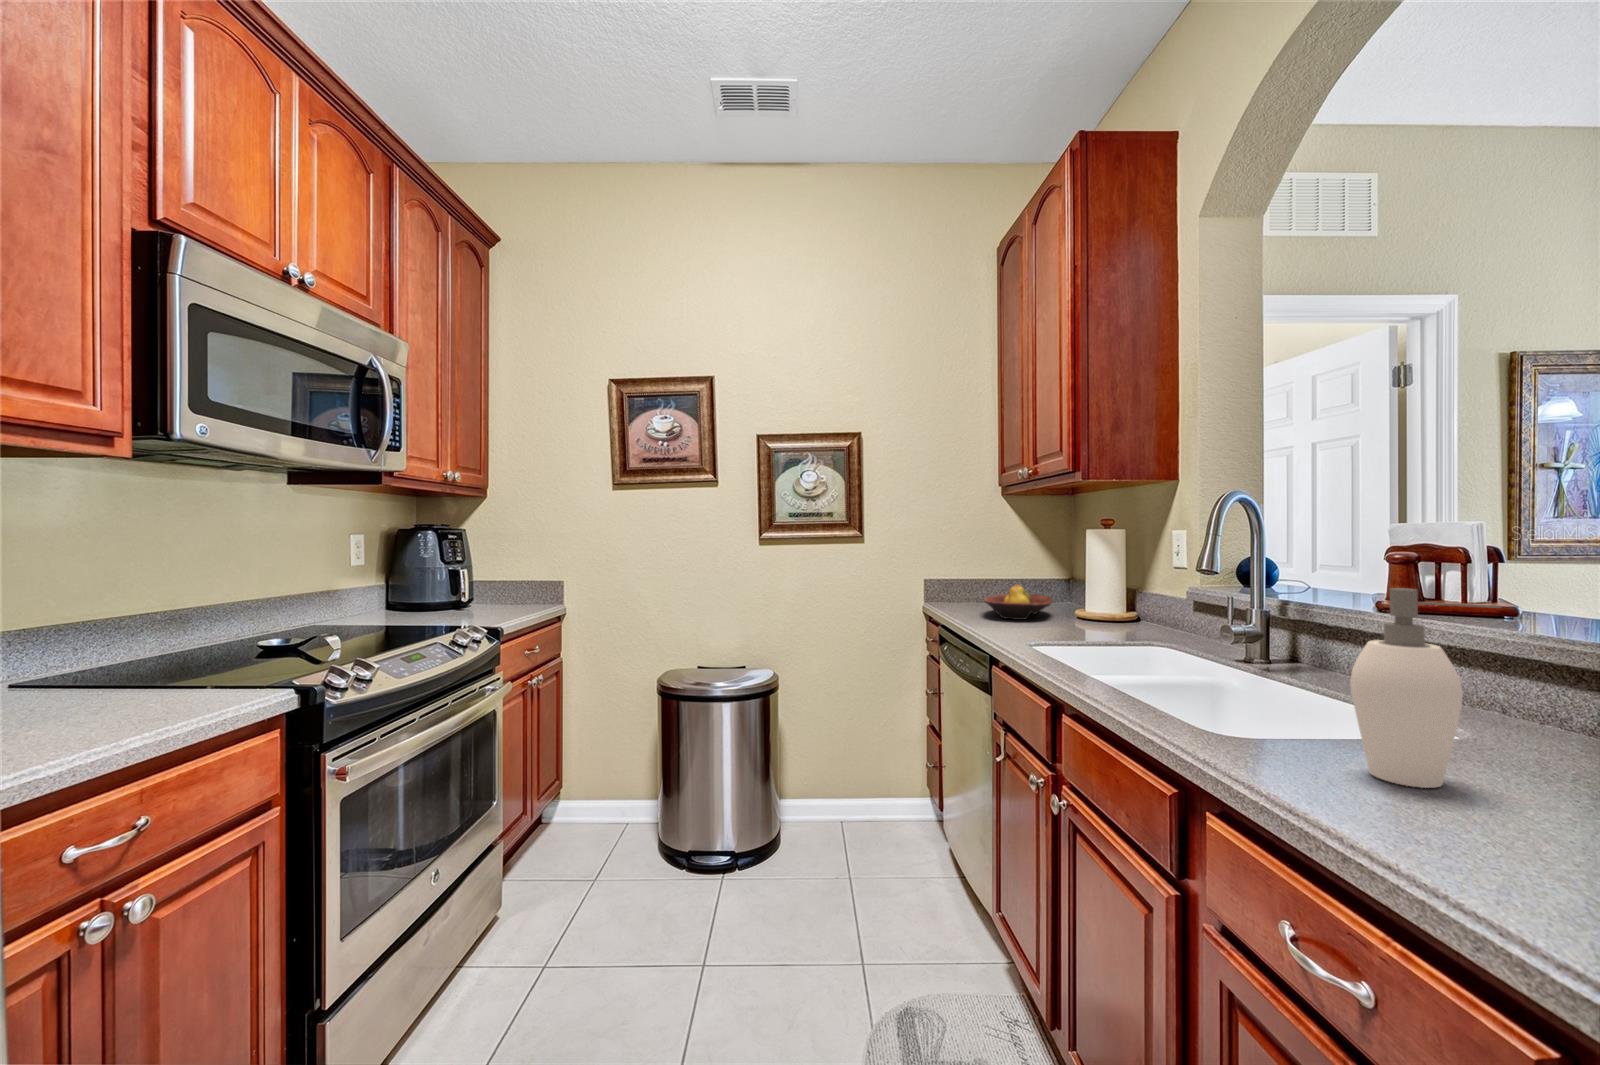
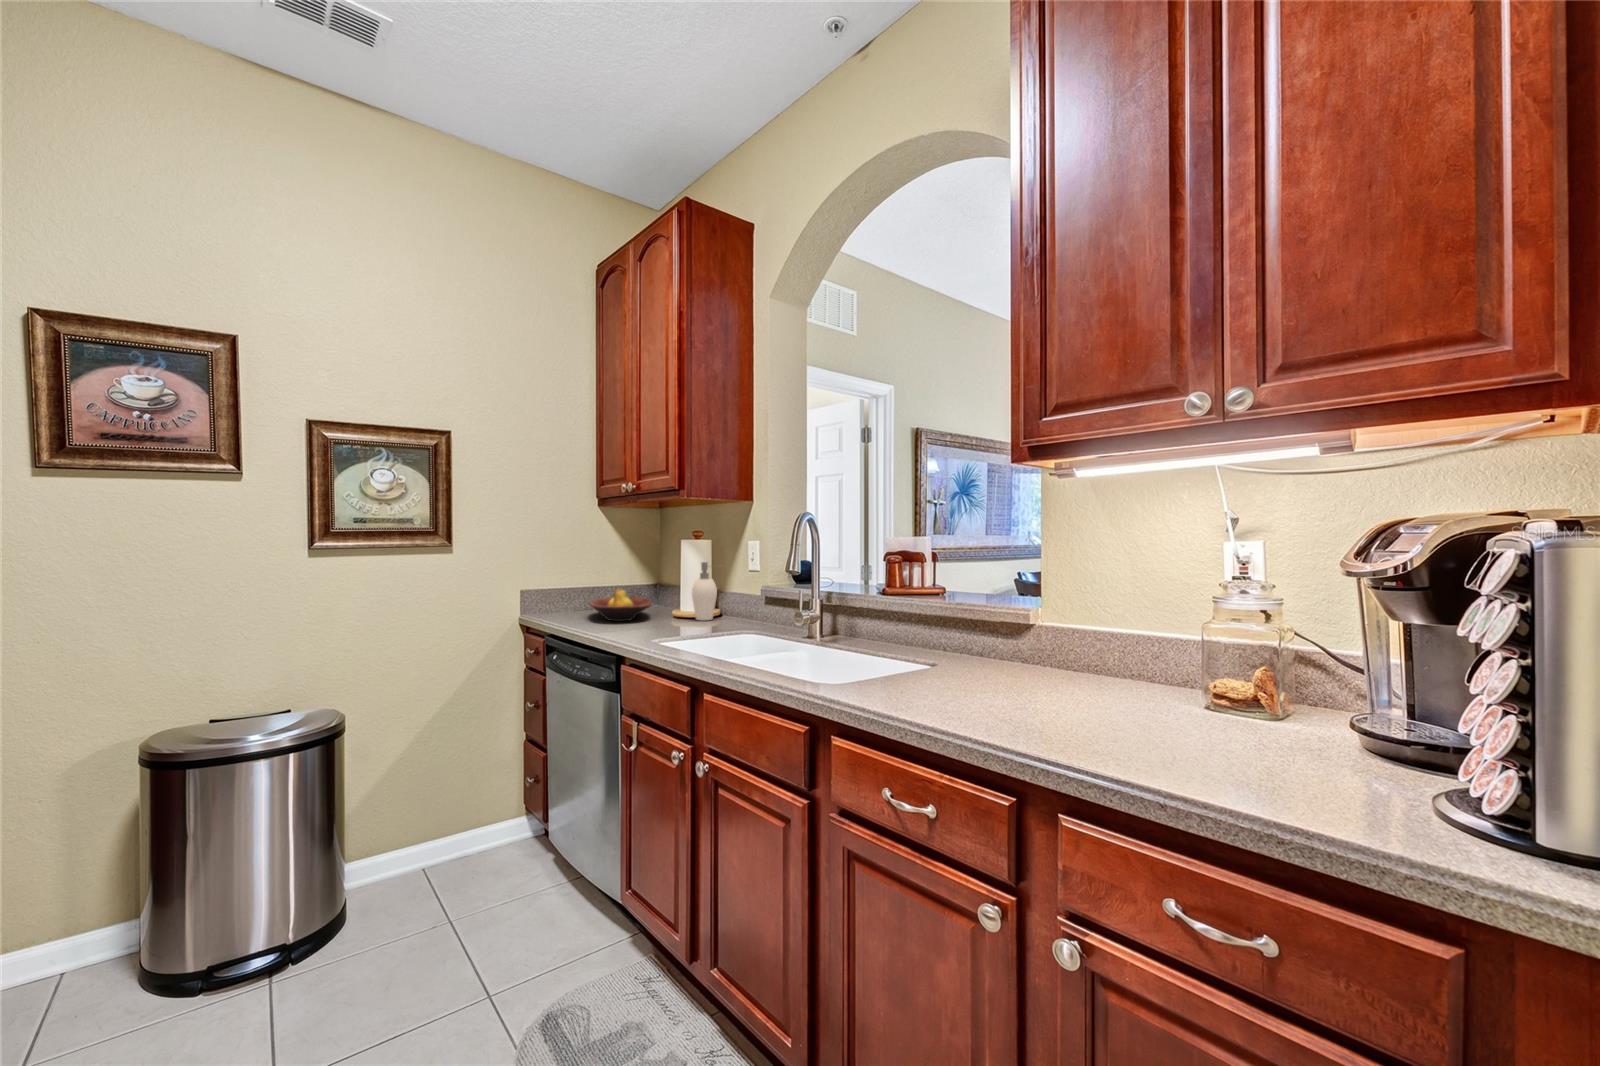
soap dispenser: present [1350,588,1501,788] -> present [692,562,717,620]

